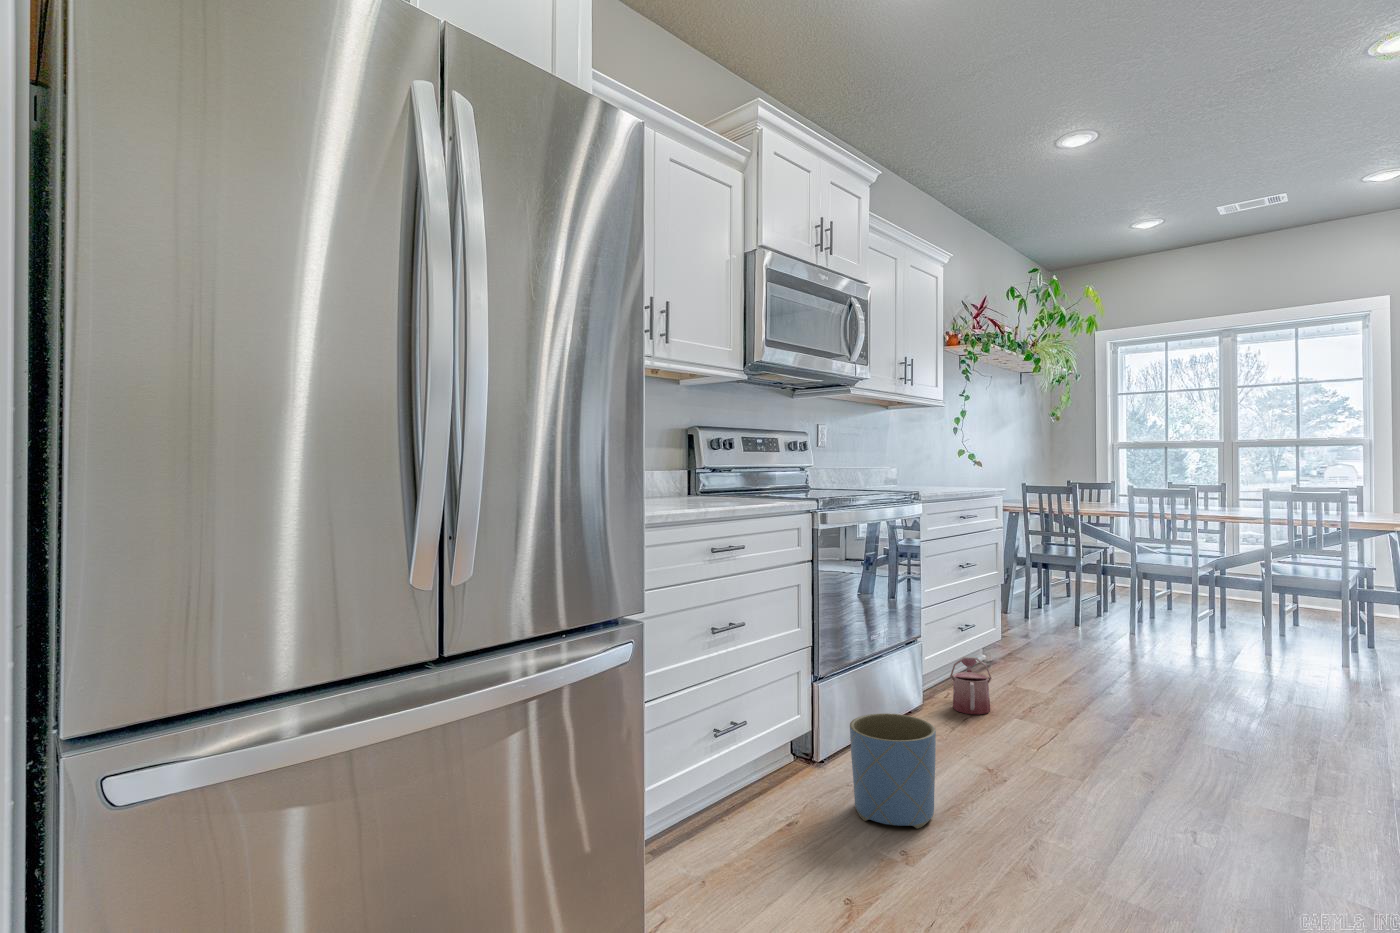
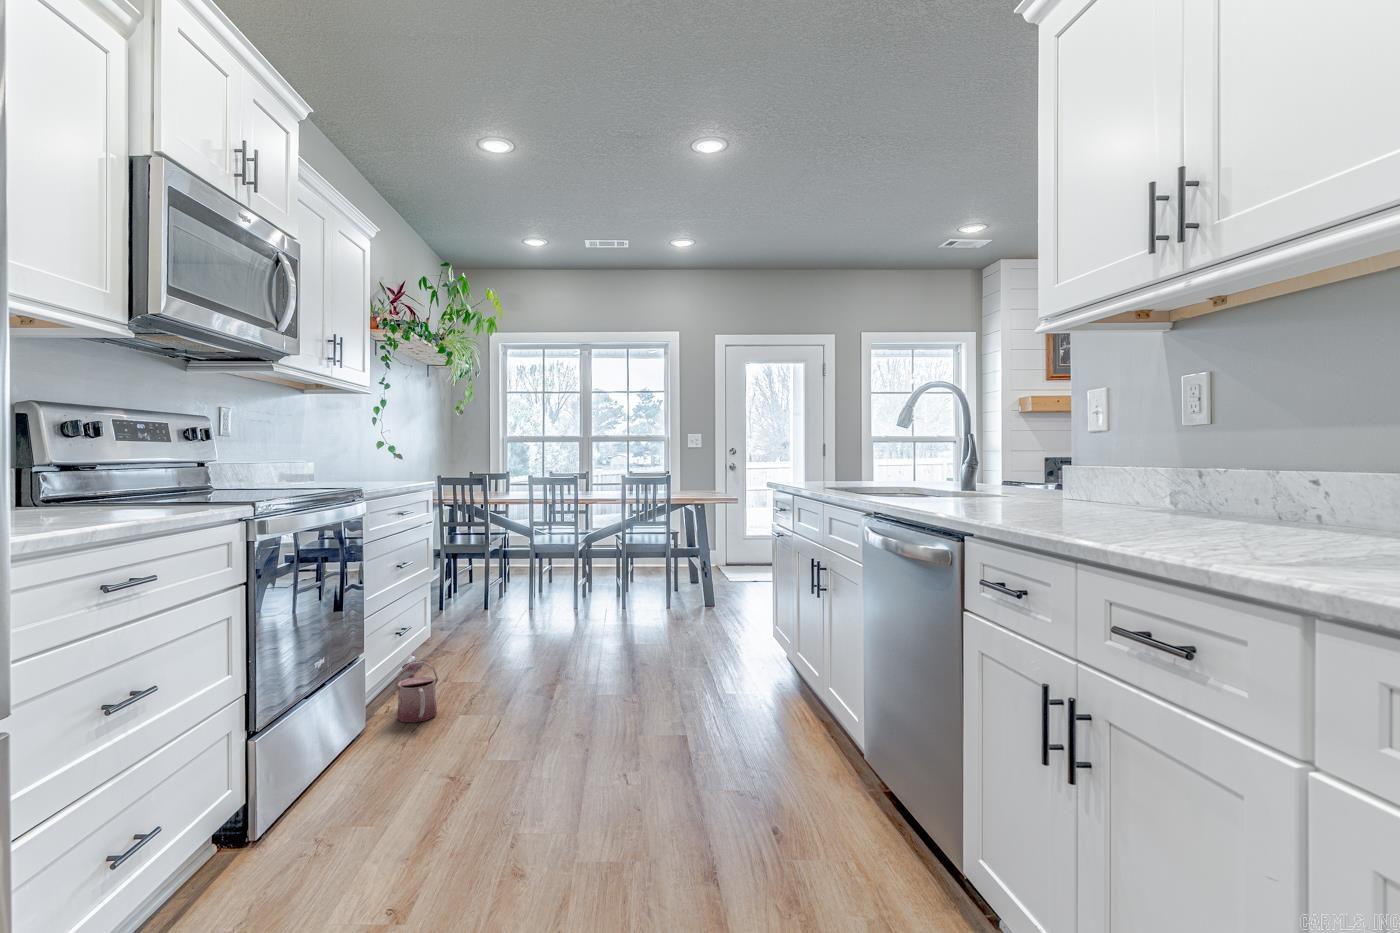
planter: present [850,714,936,829] -> none [319,749,425,892]

